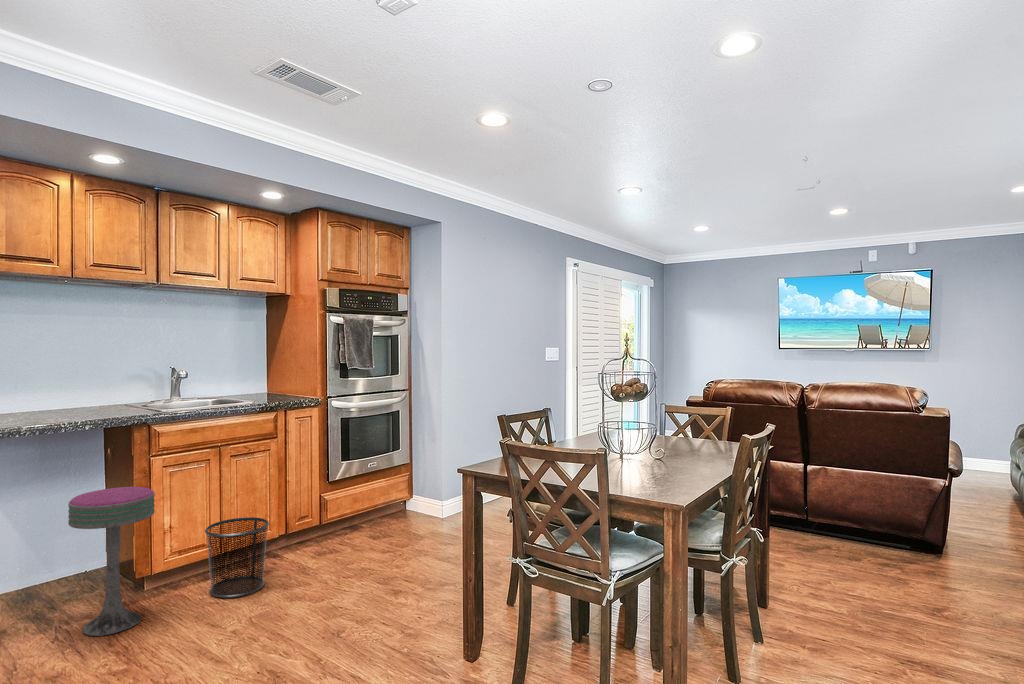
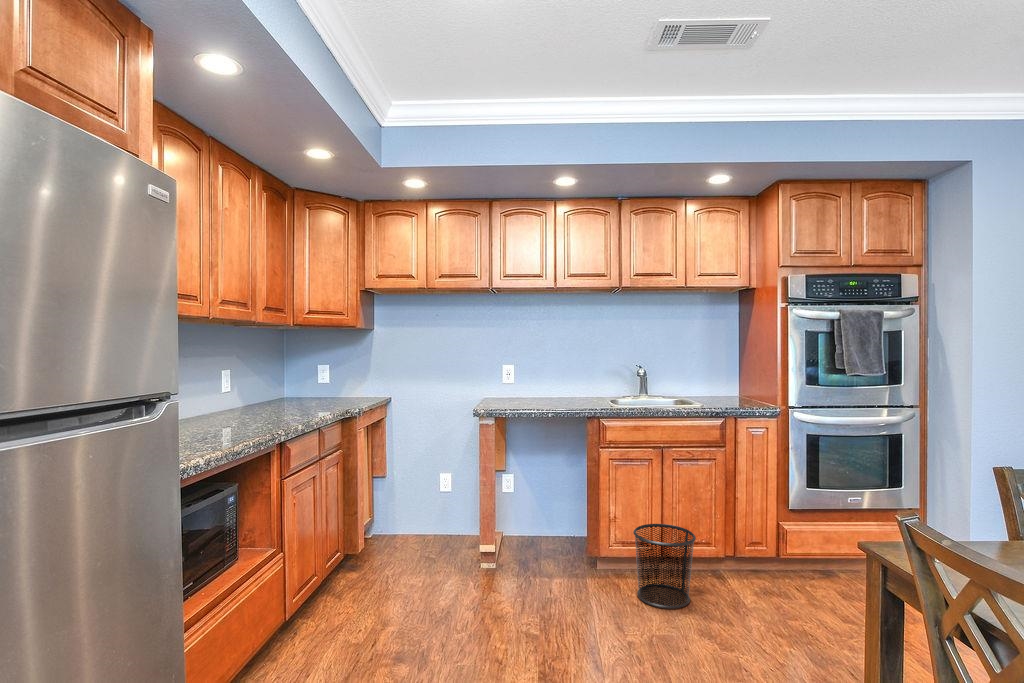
bar stool: present [68,487,155,636] -> none [524,470,587,600]

